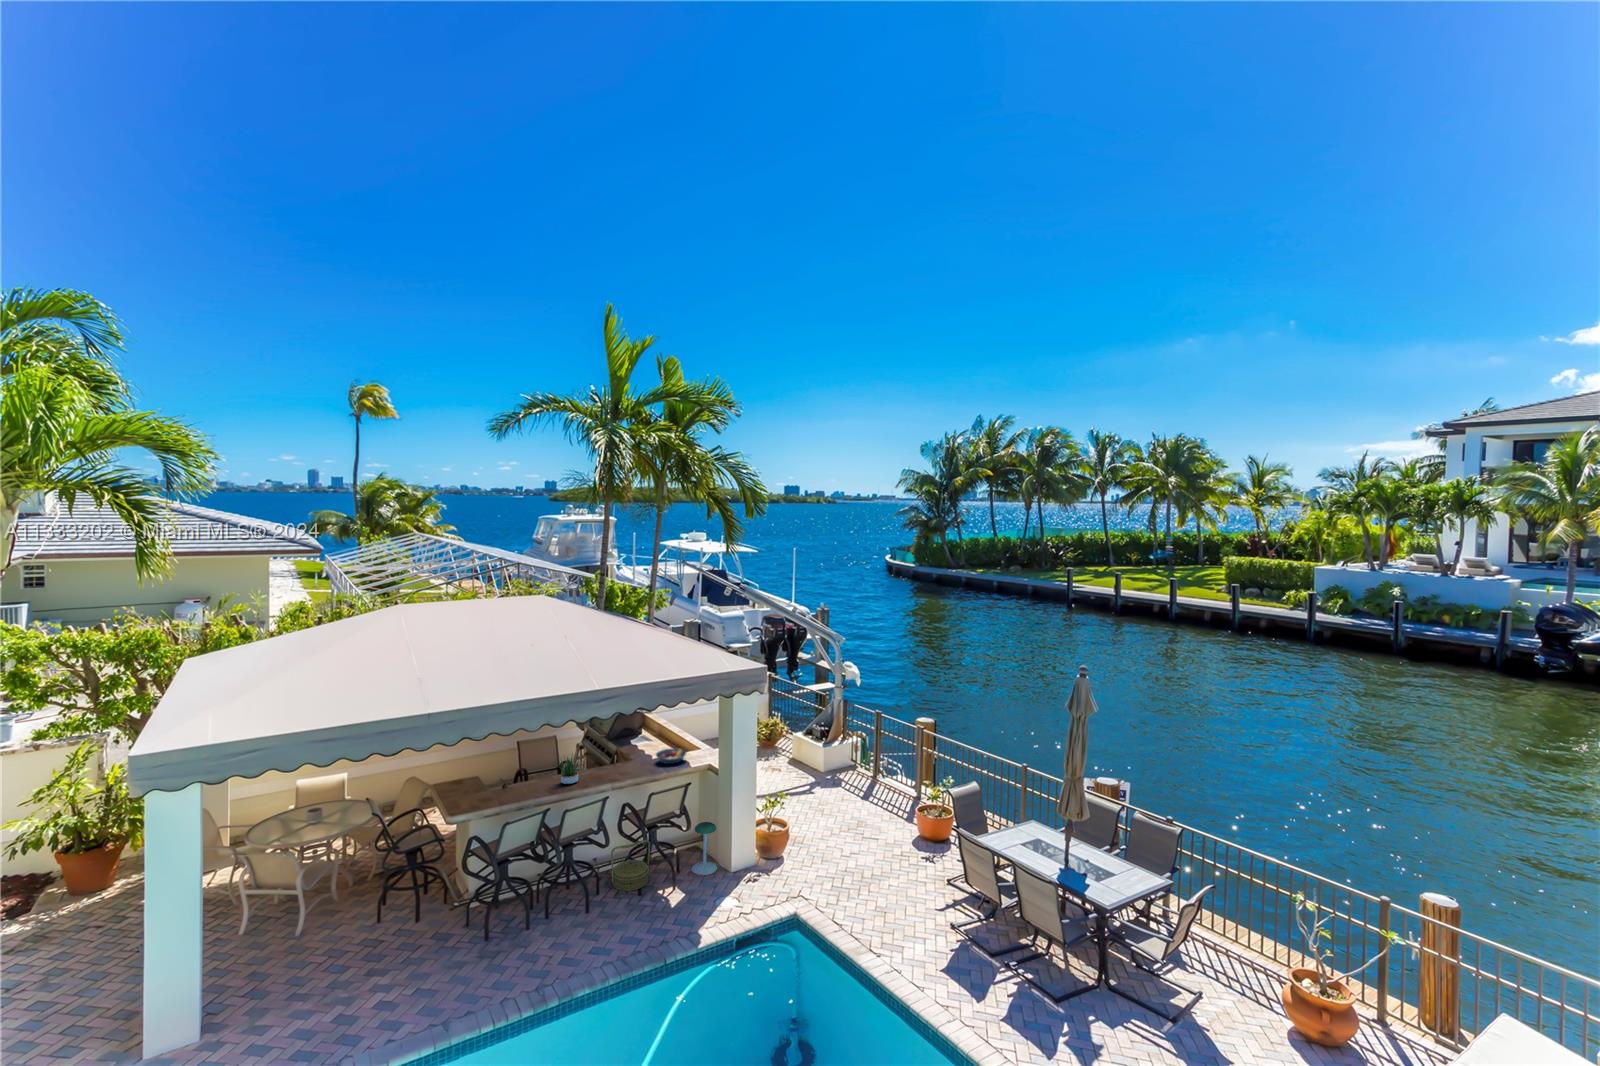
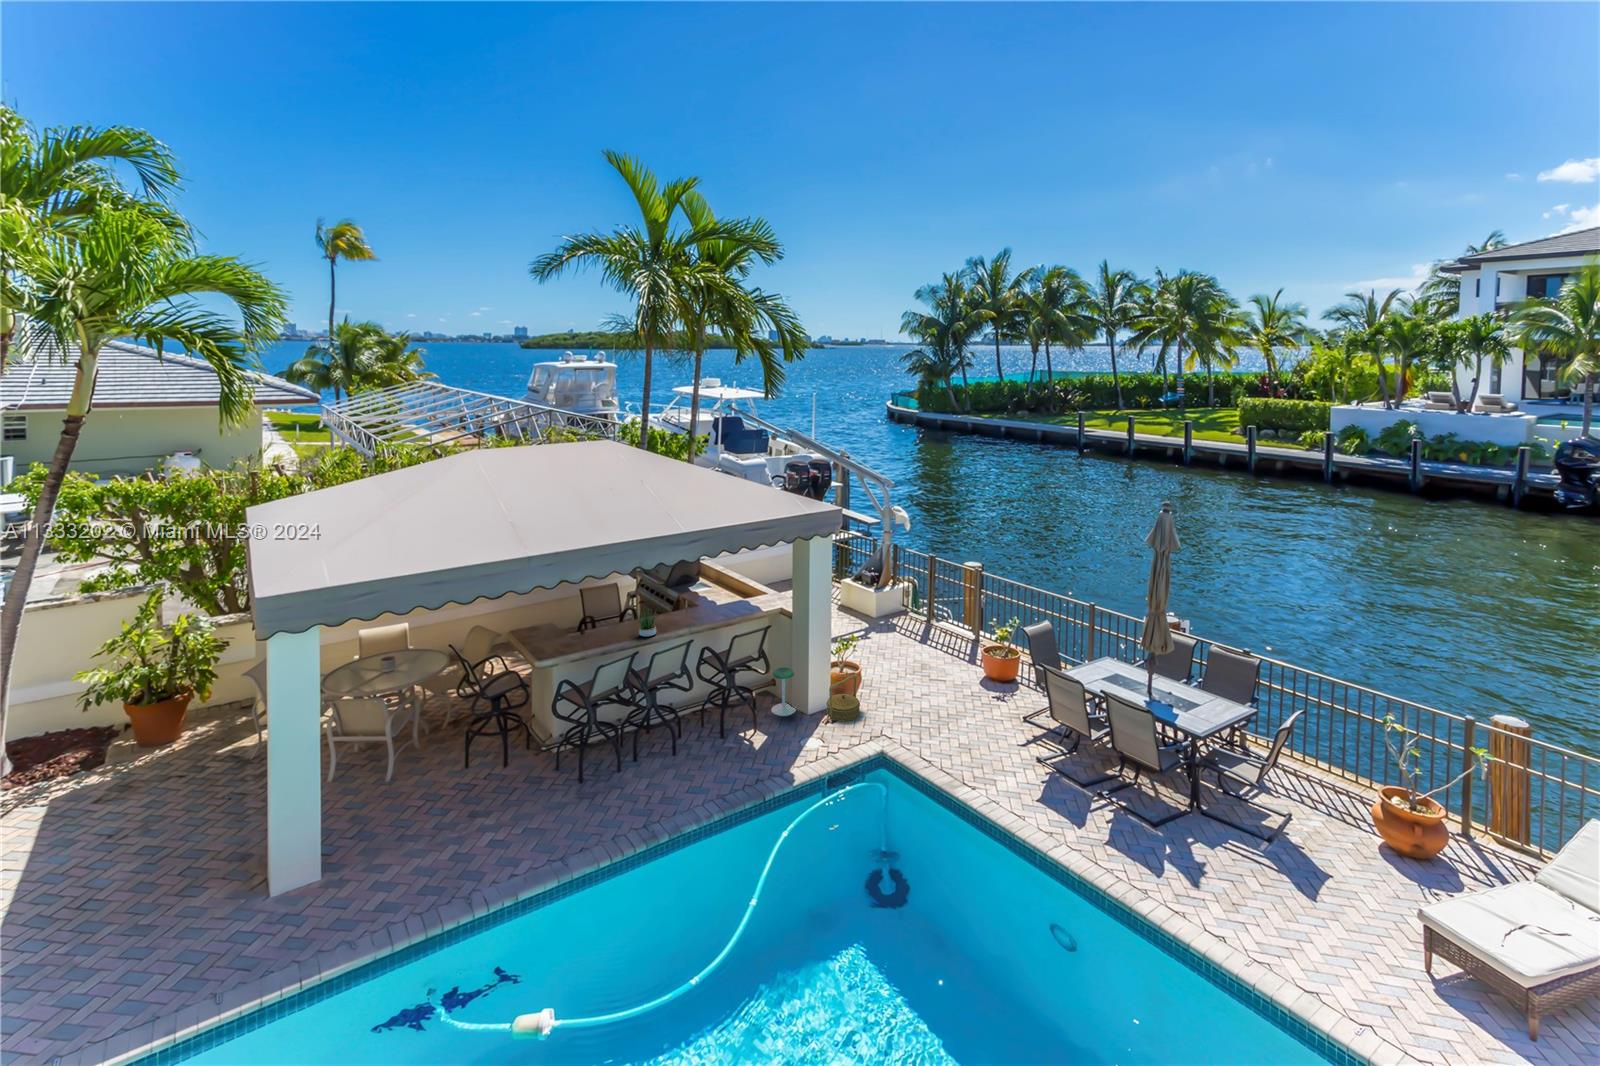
fruit bowl: present [656,748,686,764] -> none [728,598,758,614]
woven basket: present [611,840,650,891] -> present [827,675,860,721]

